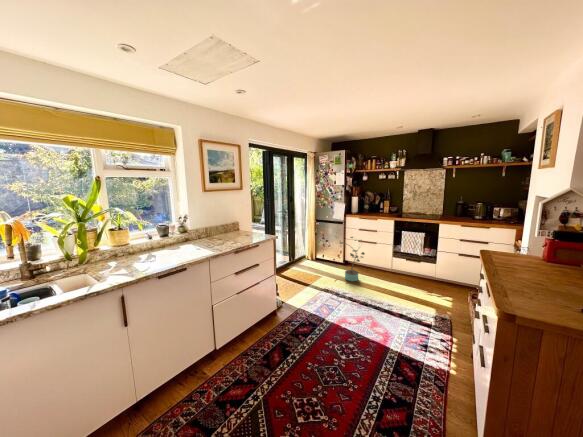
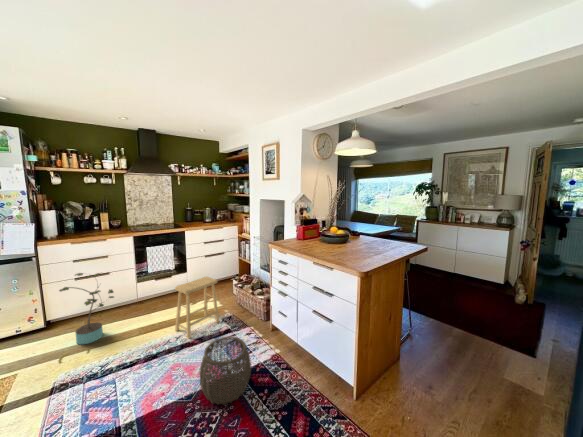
footstool: none [393,264,433,316] -> present [175,277,219,338]
woven basket: none [358,309,404,363] -> present [199,337,251,404]

